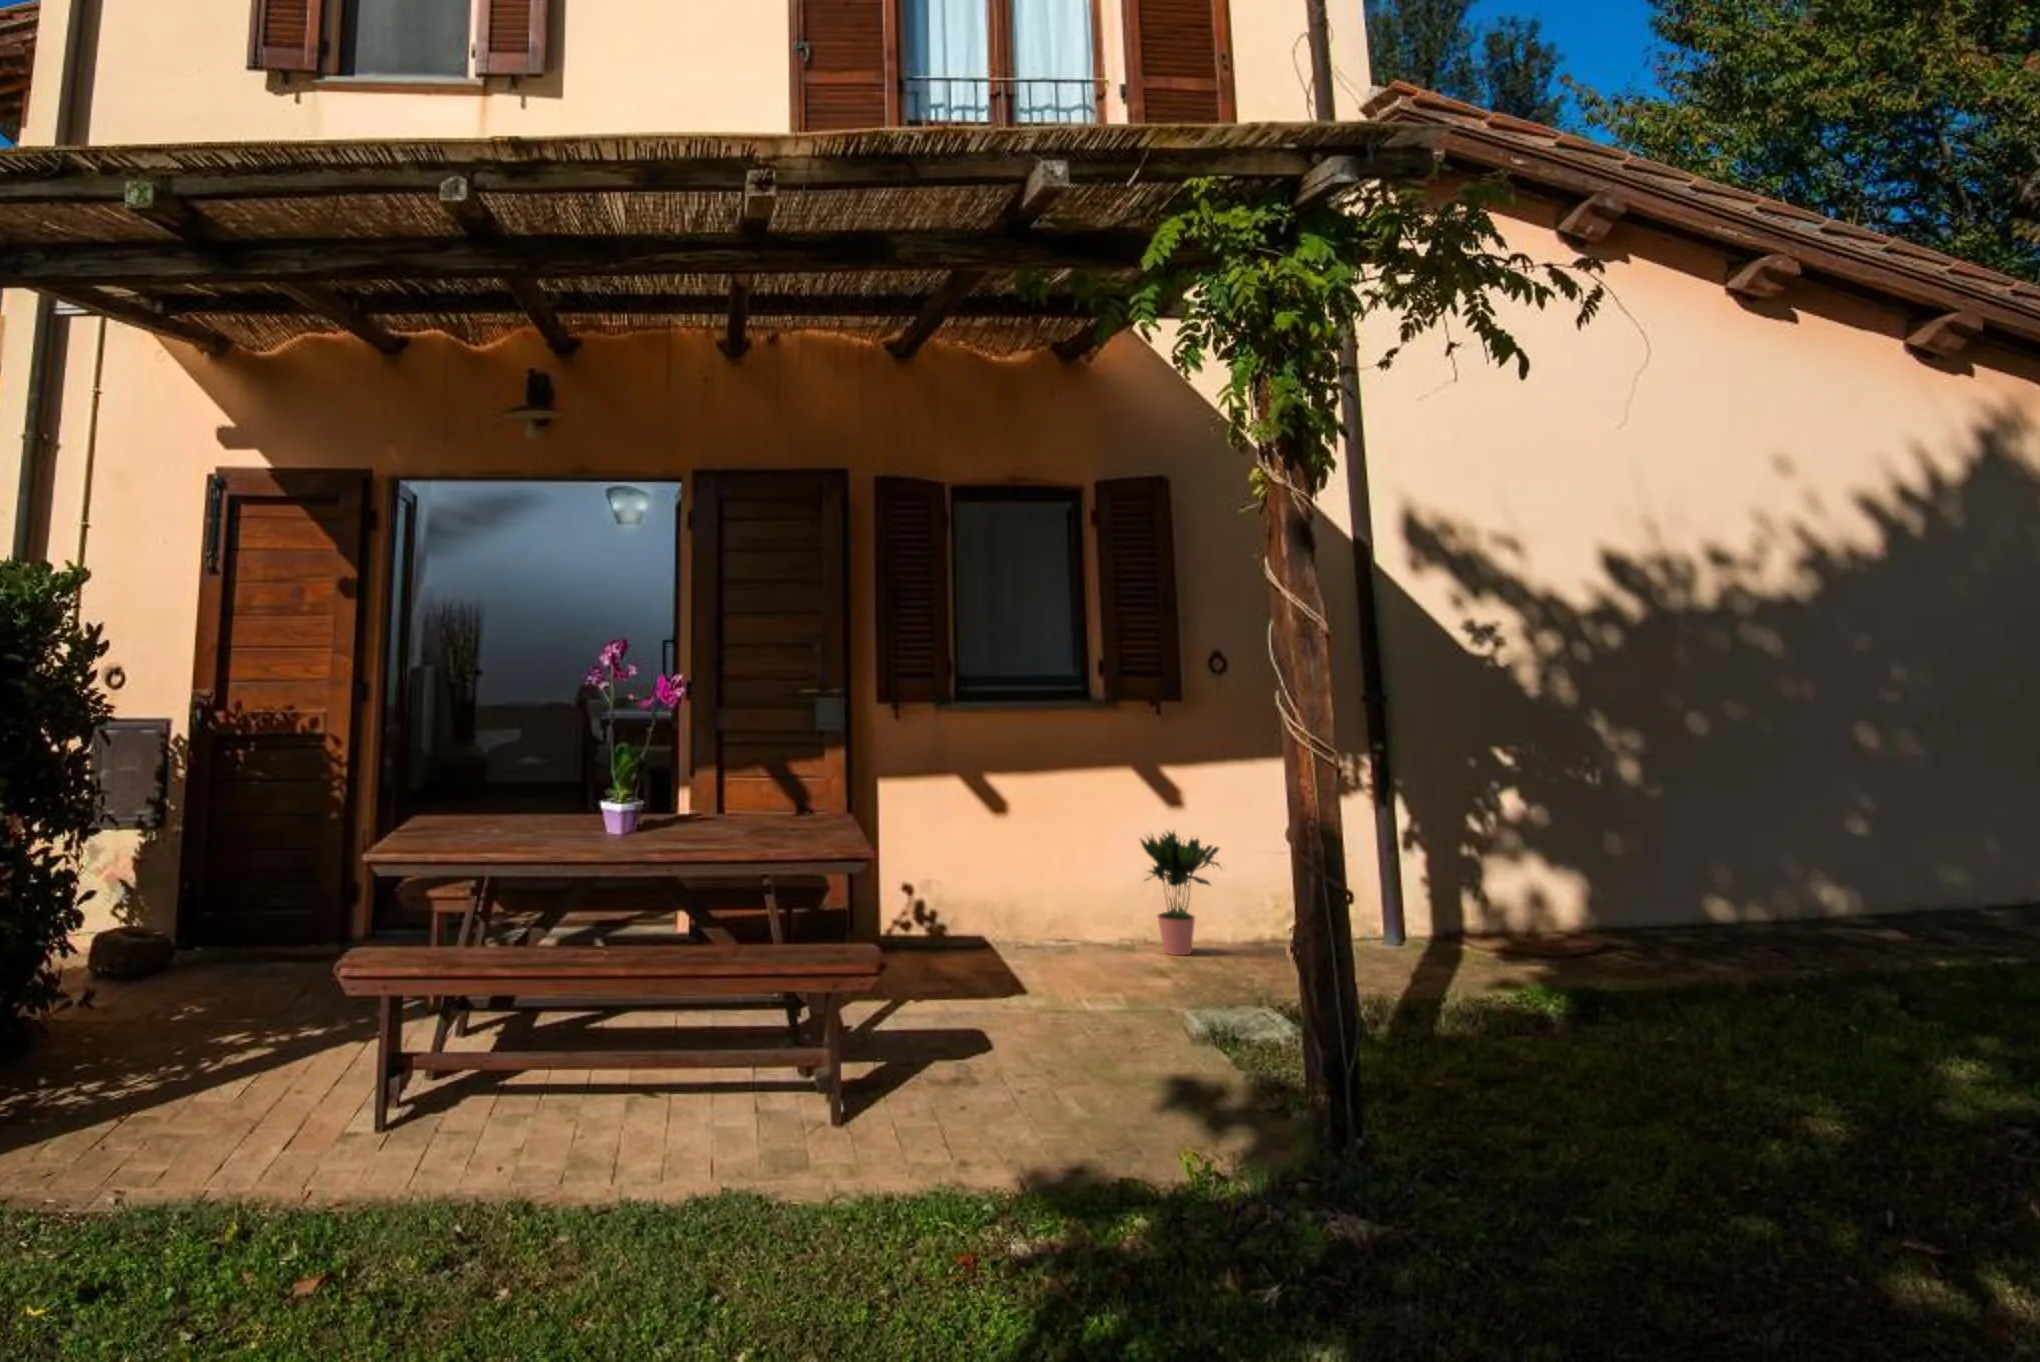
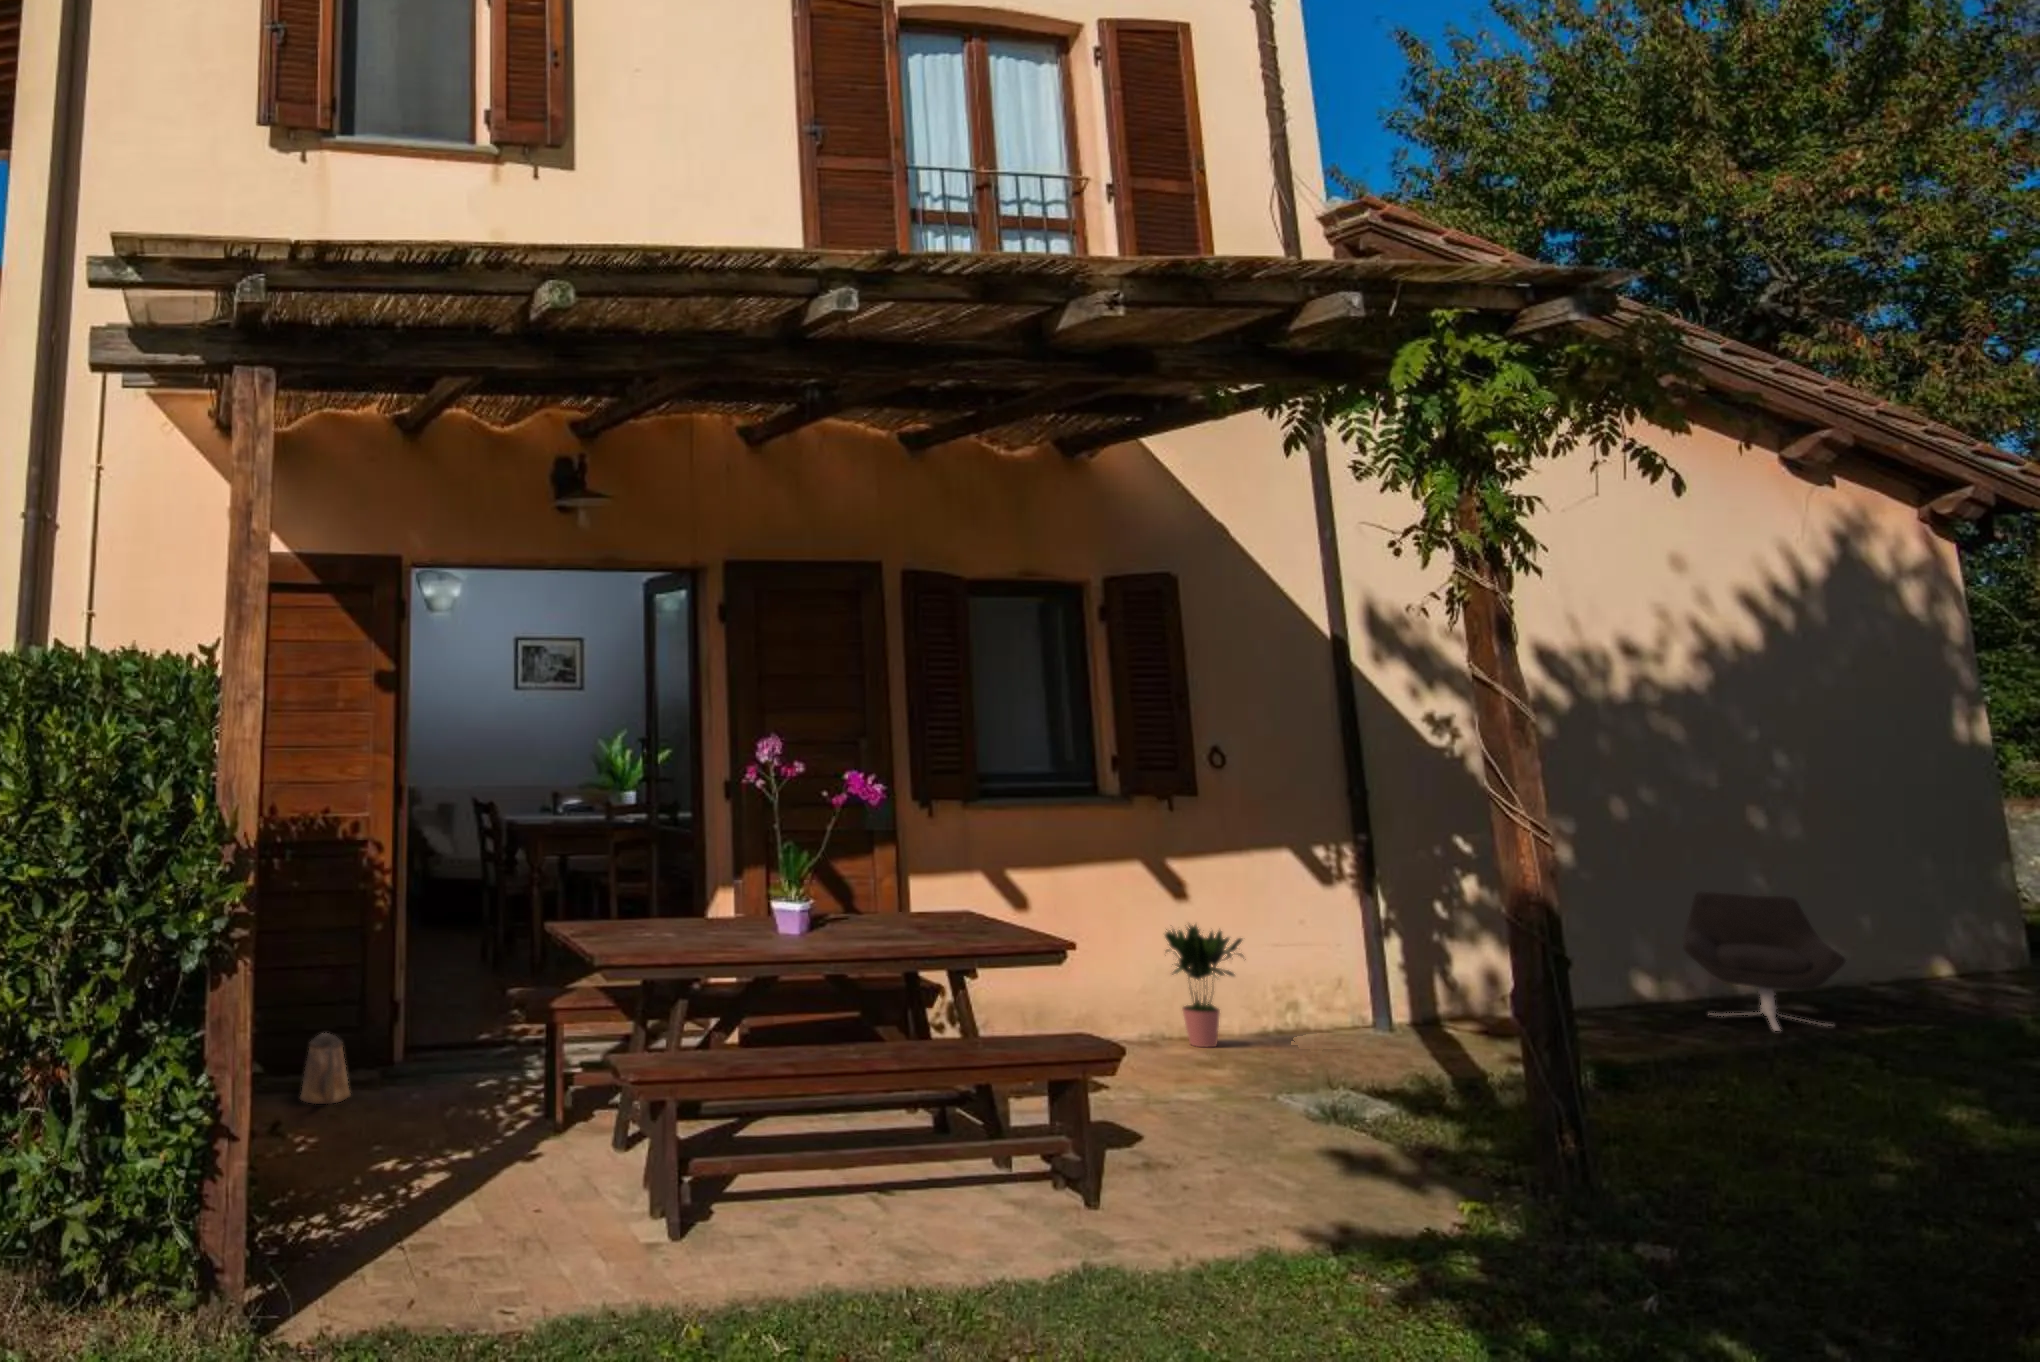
lounge chair: none [1746,811,1922,965] -> present [1683,892,1846,1031]
watering can: none [249,908,300,974] -> present [300,1033,350,1104]

